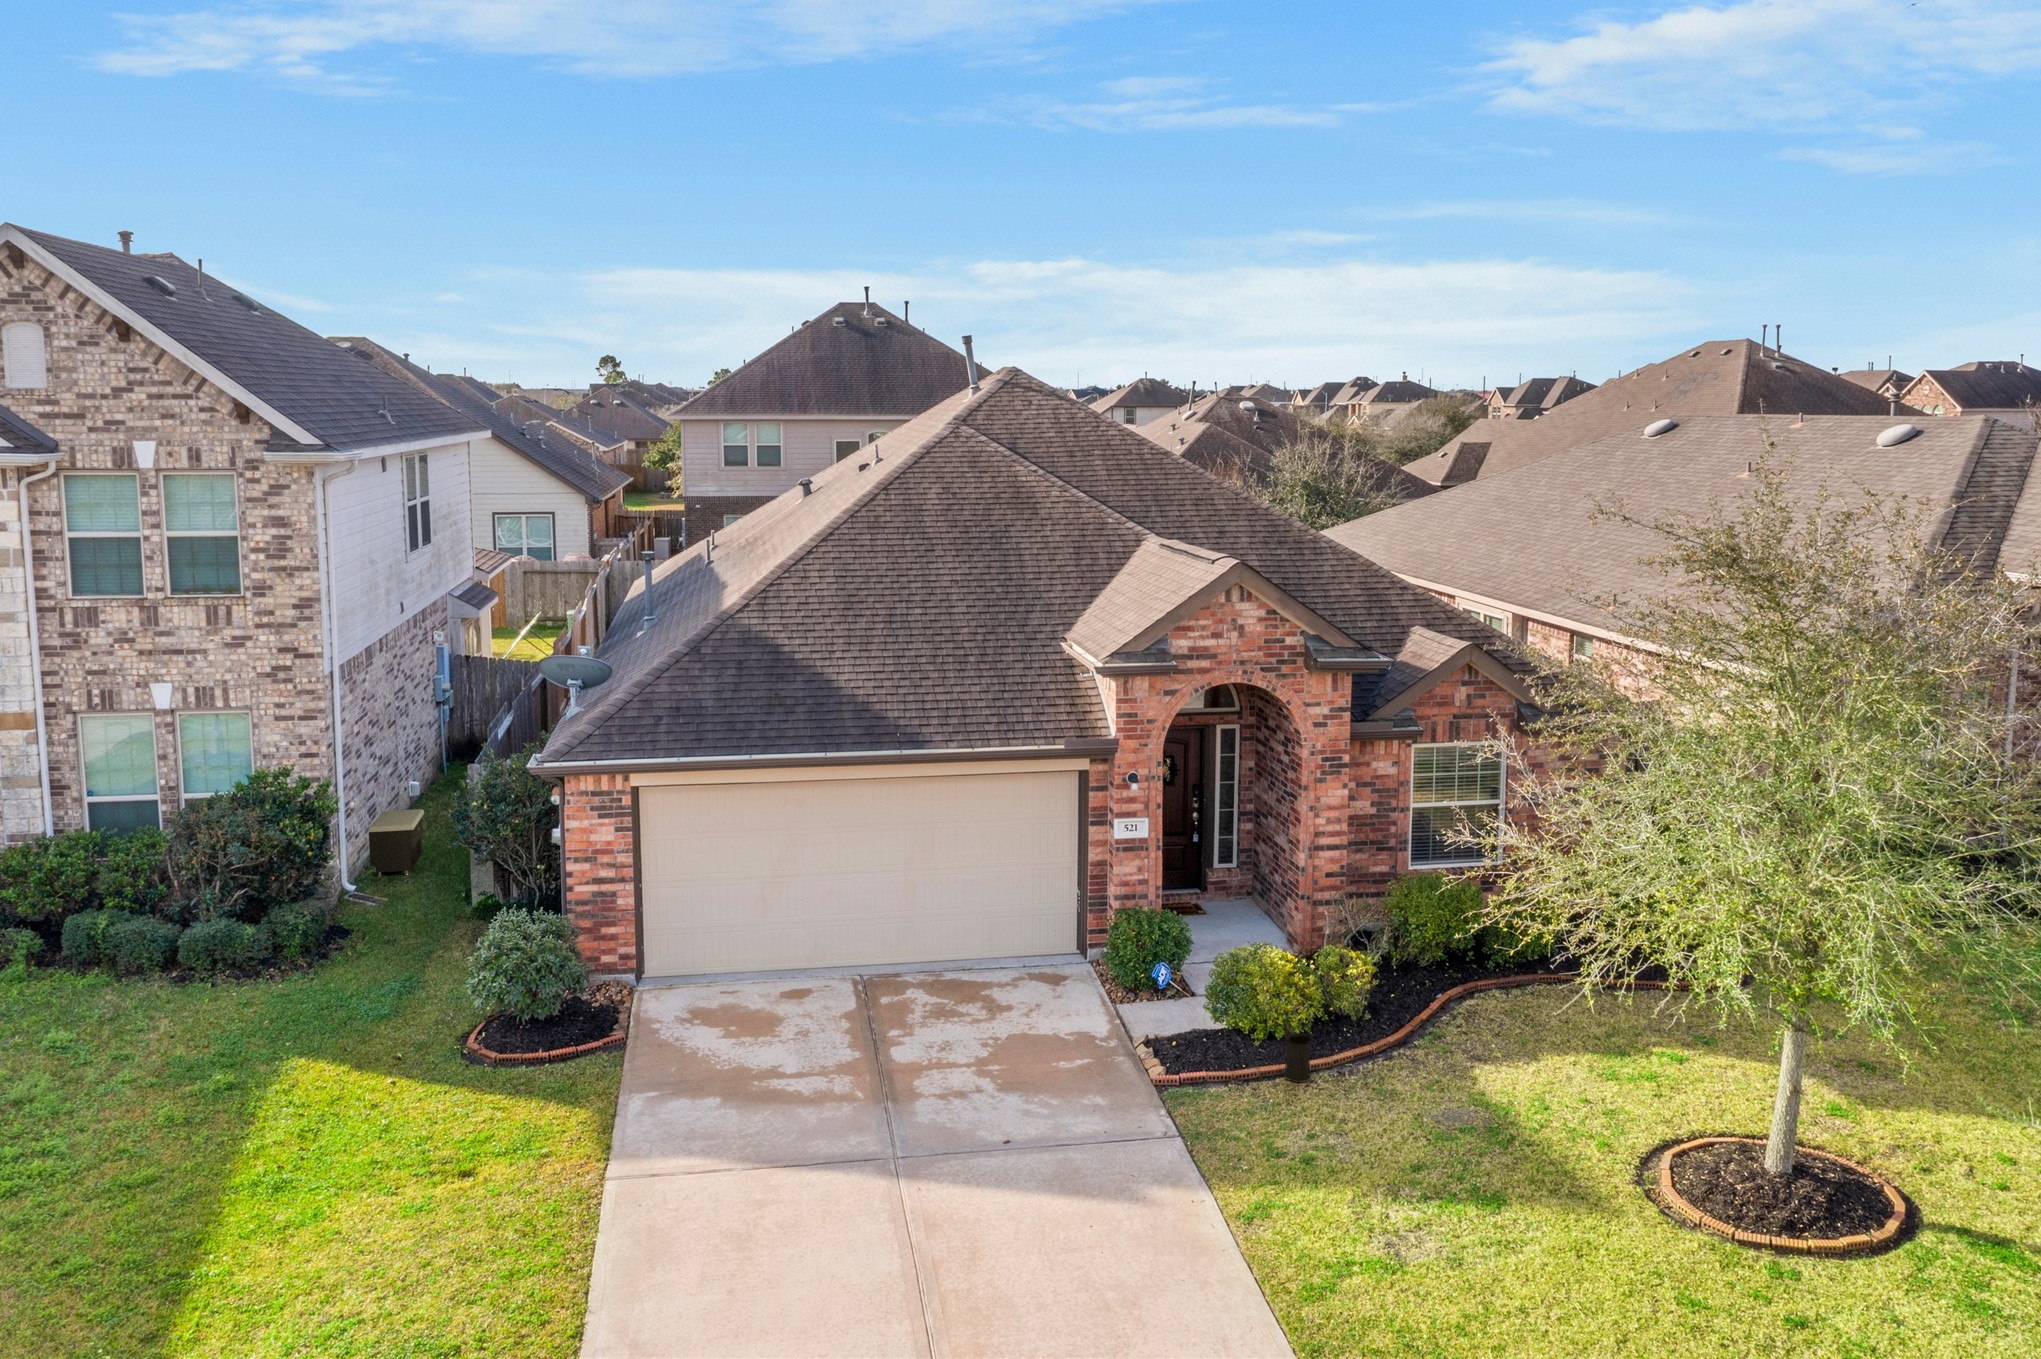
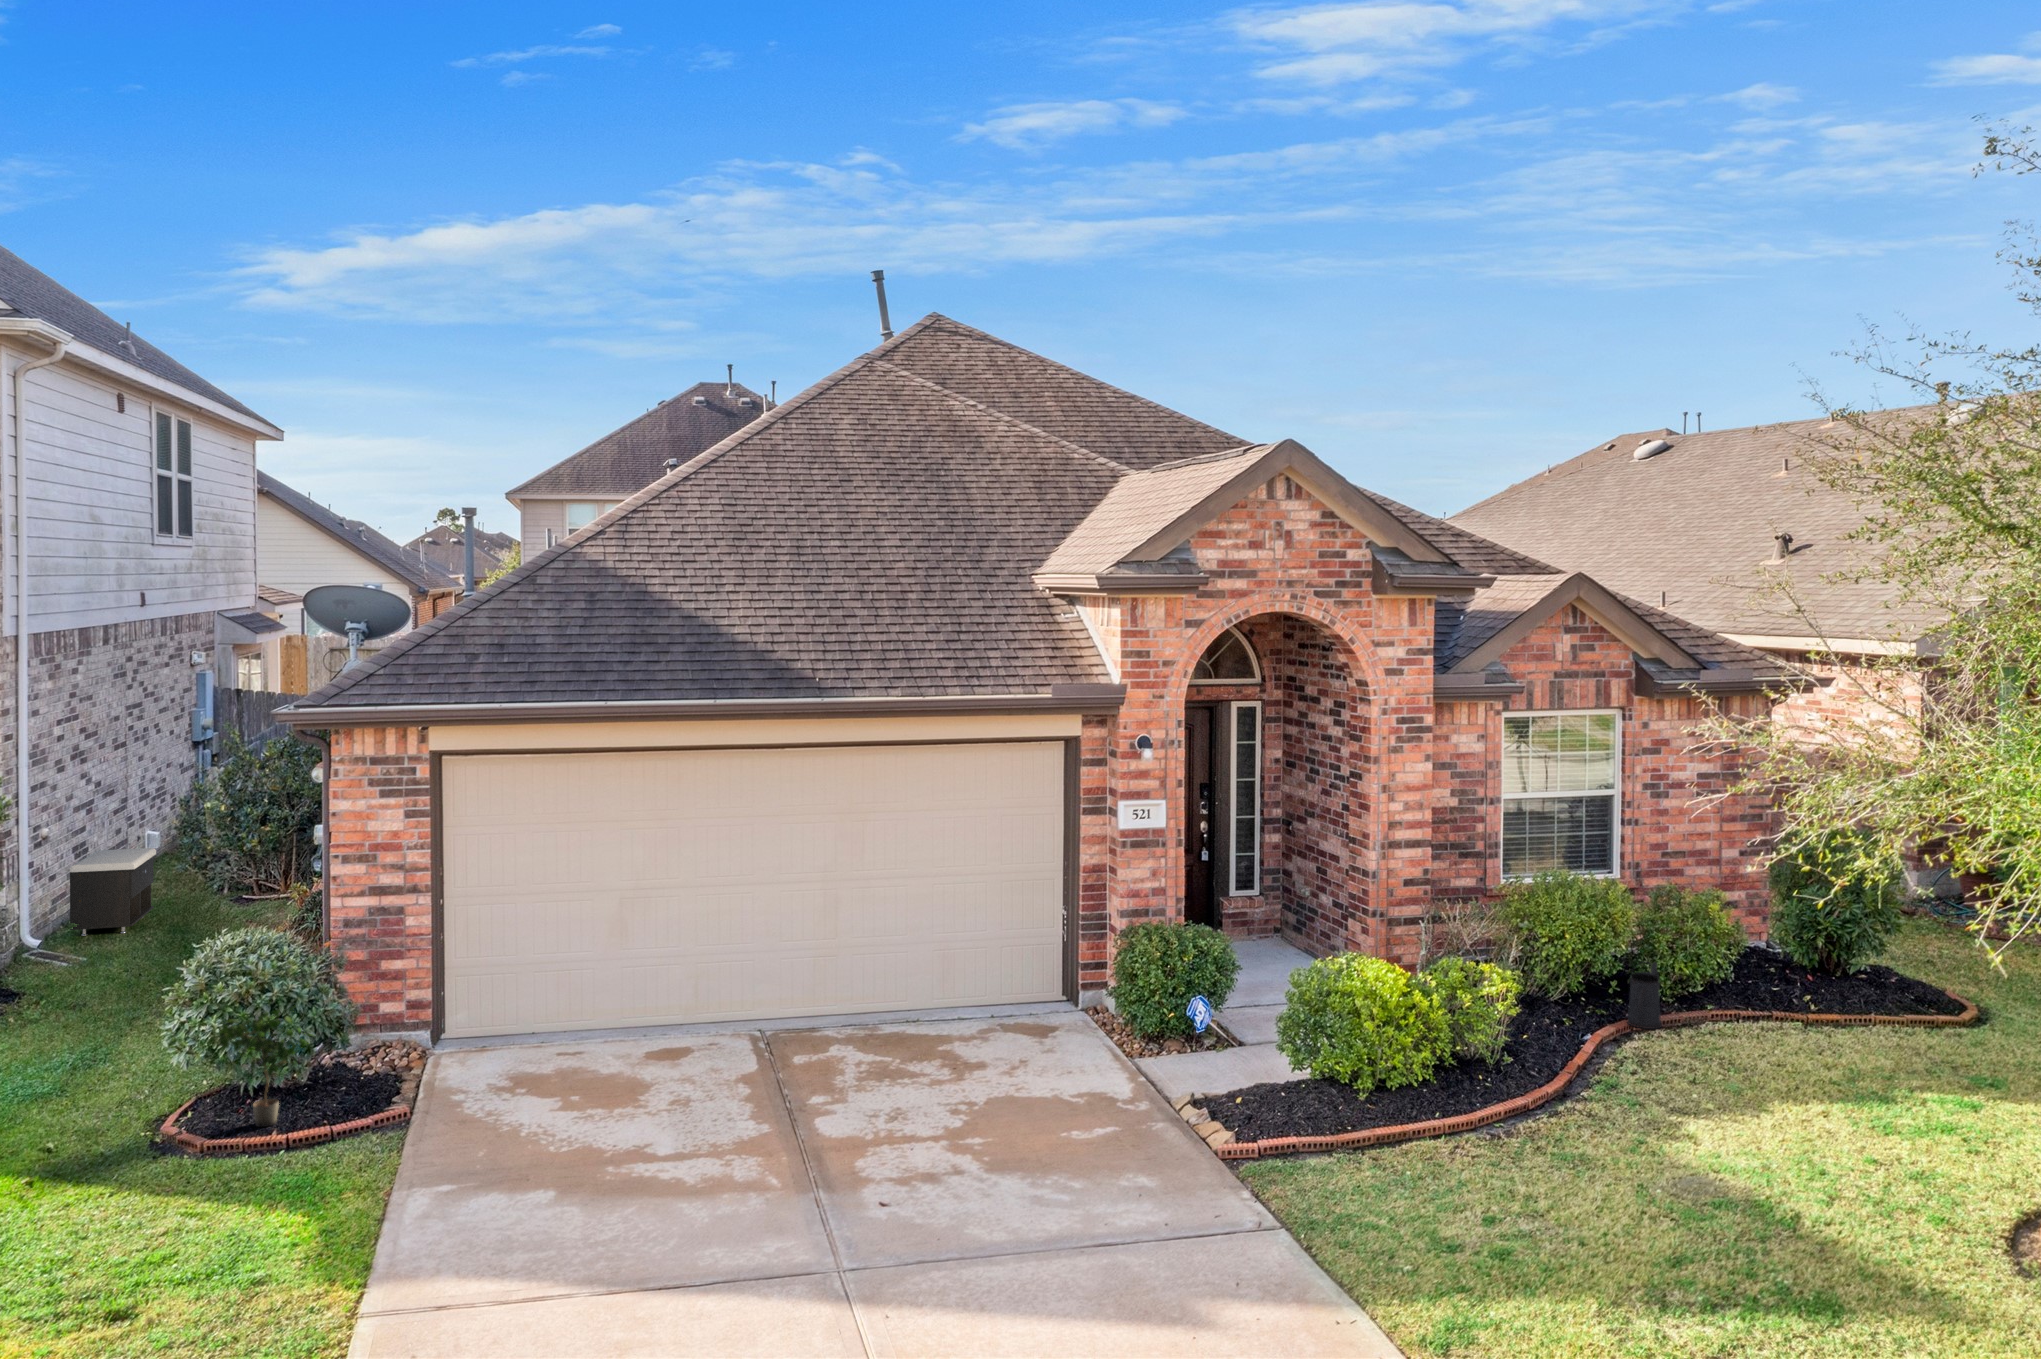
potted plant: none [499,966,565,1045] -> present [209,1007,312,1127]
watering can: present [1282,1018,1311,1083] -> present [1627,962,1662,1029]

